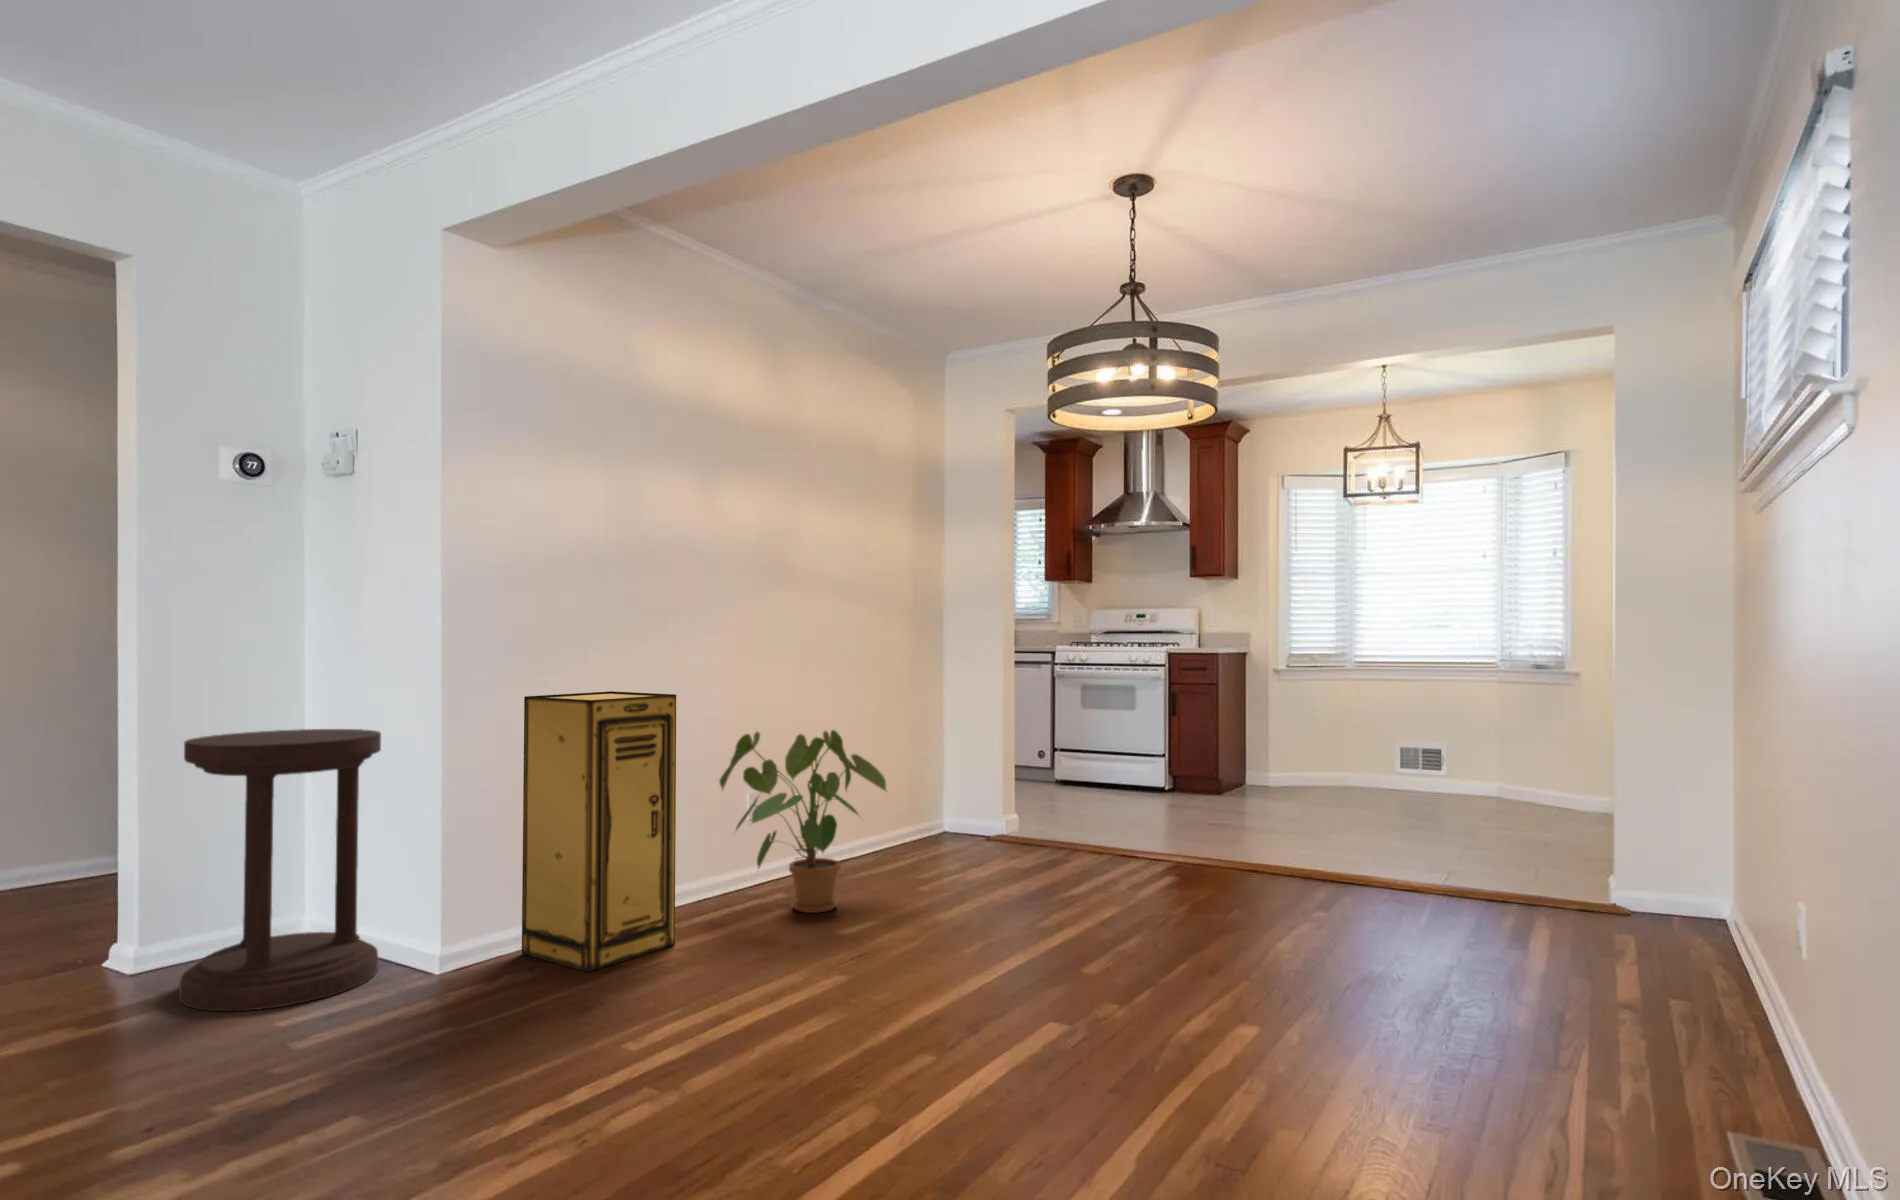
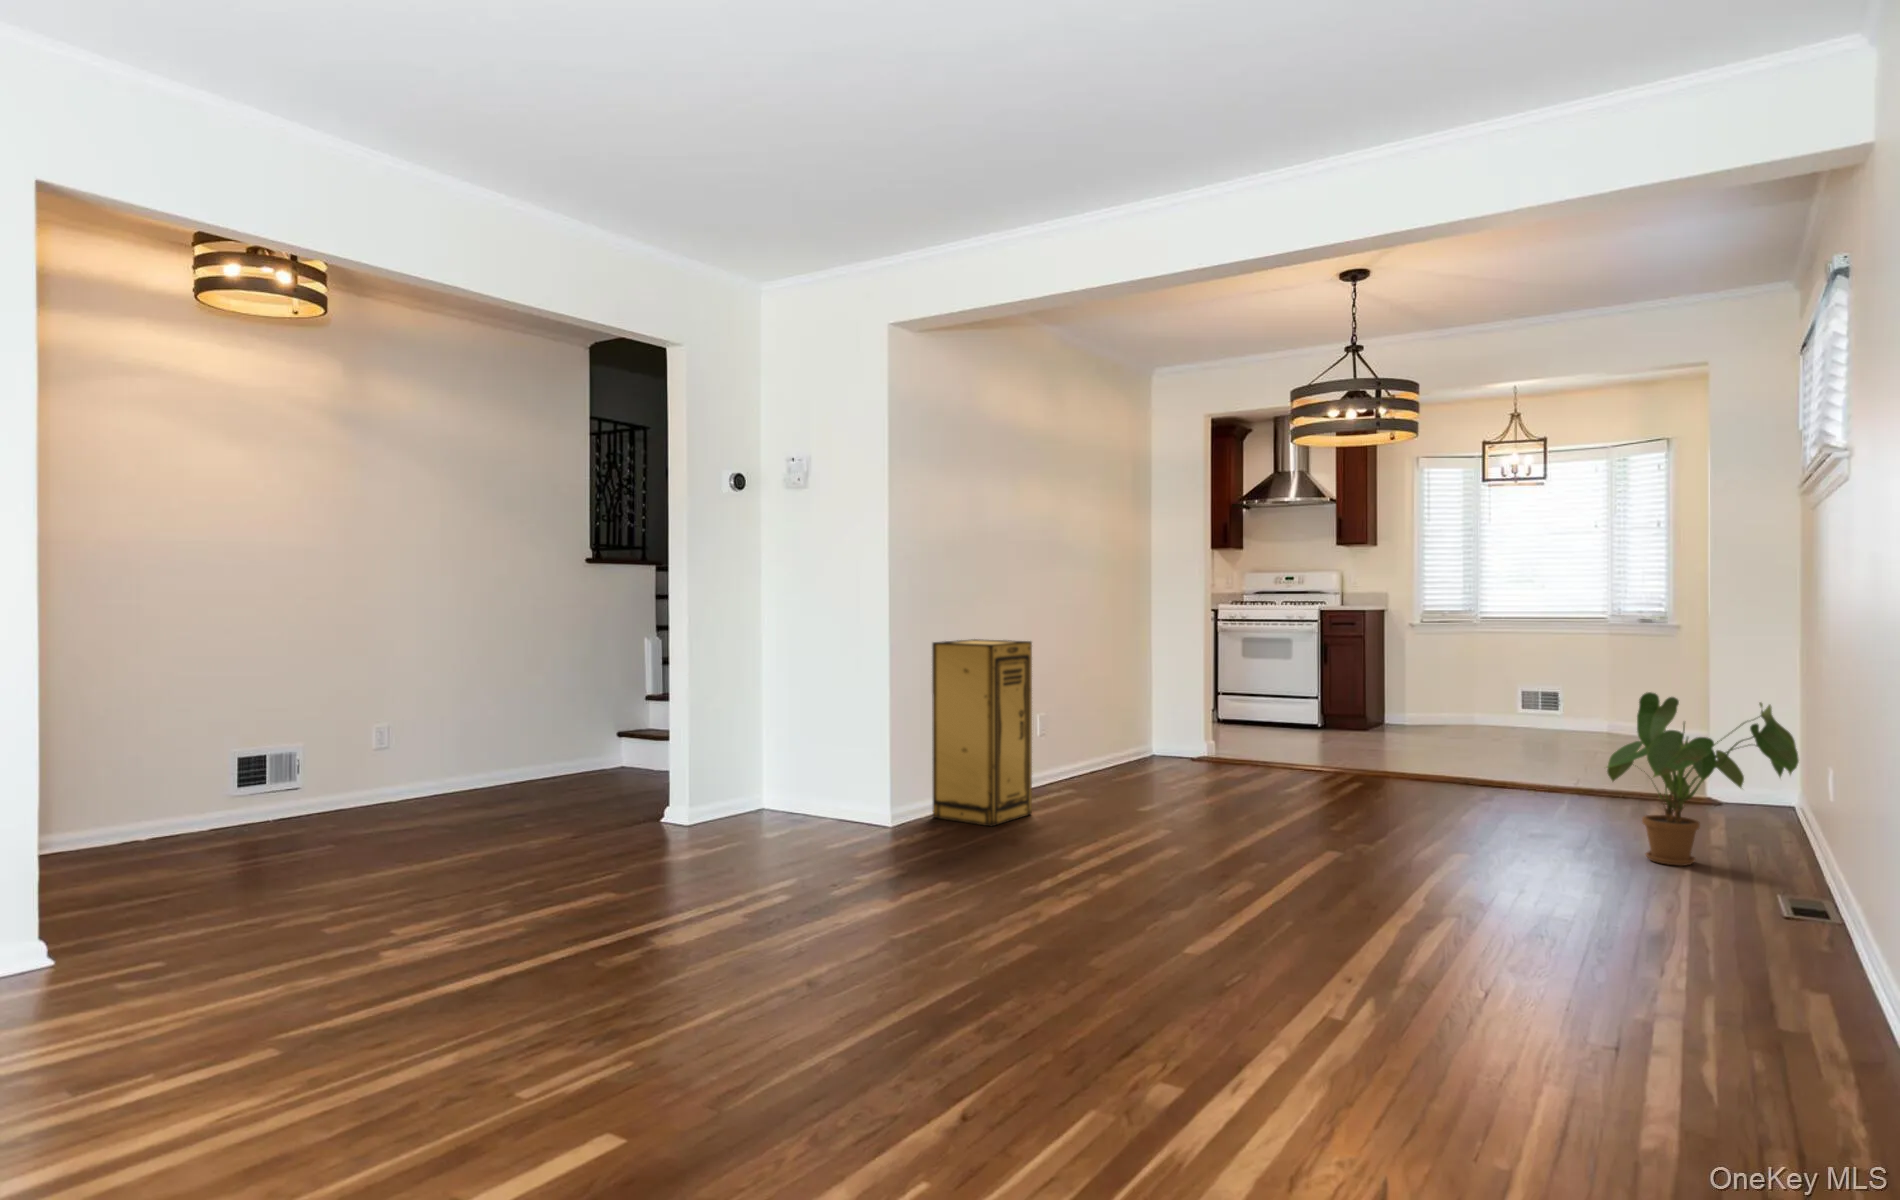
side table: present [179,729,381,1011] -> none [739,664,852,842]
house plant: present [719,730,886,913] -> present [1607,692,1799,866]

